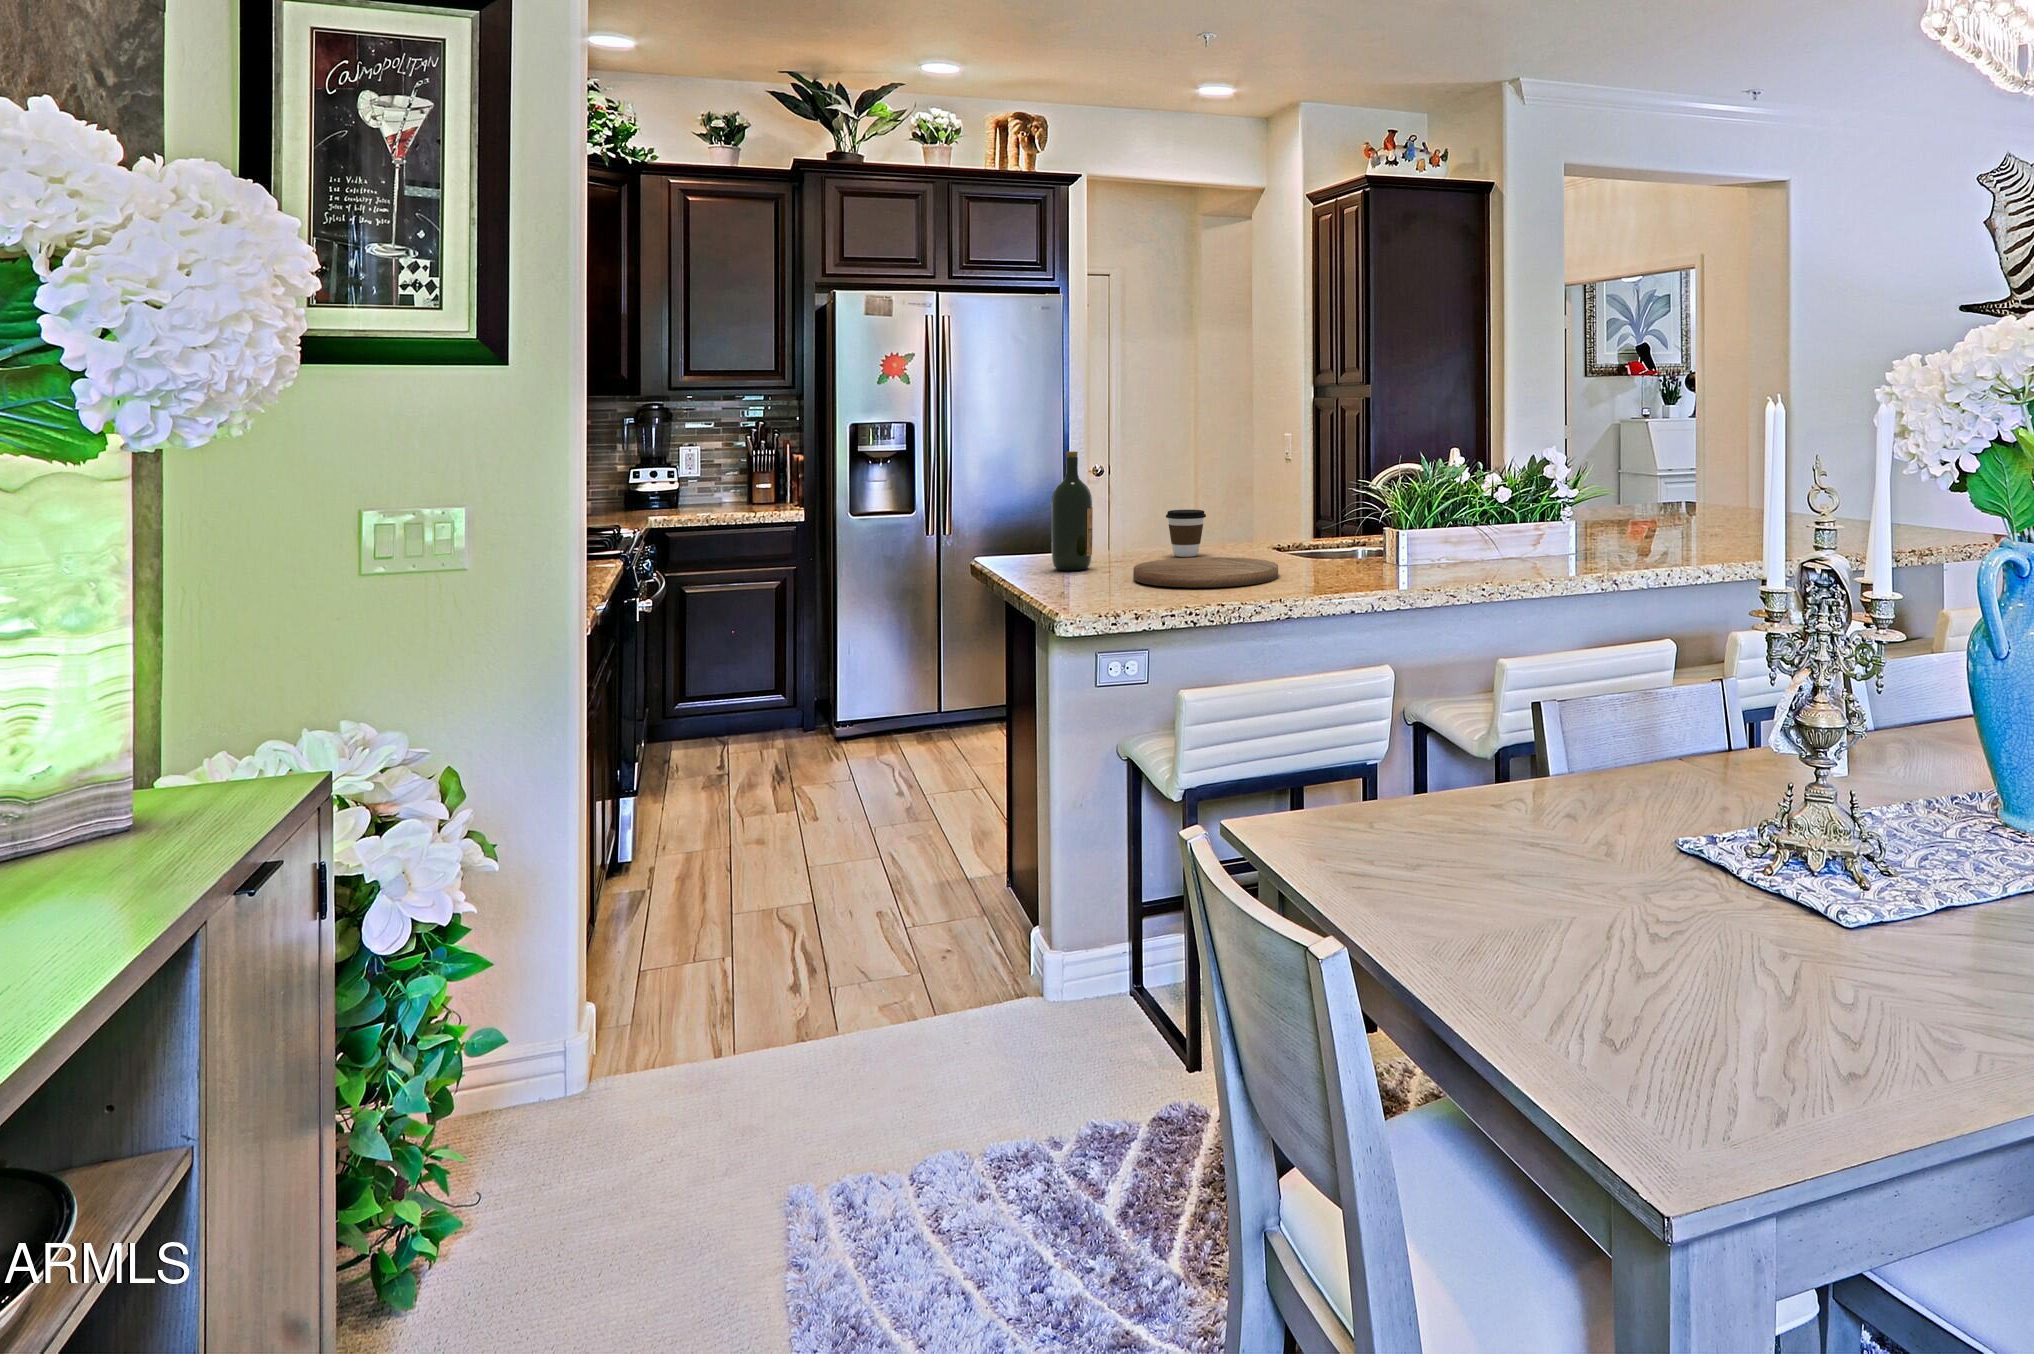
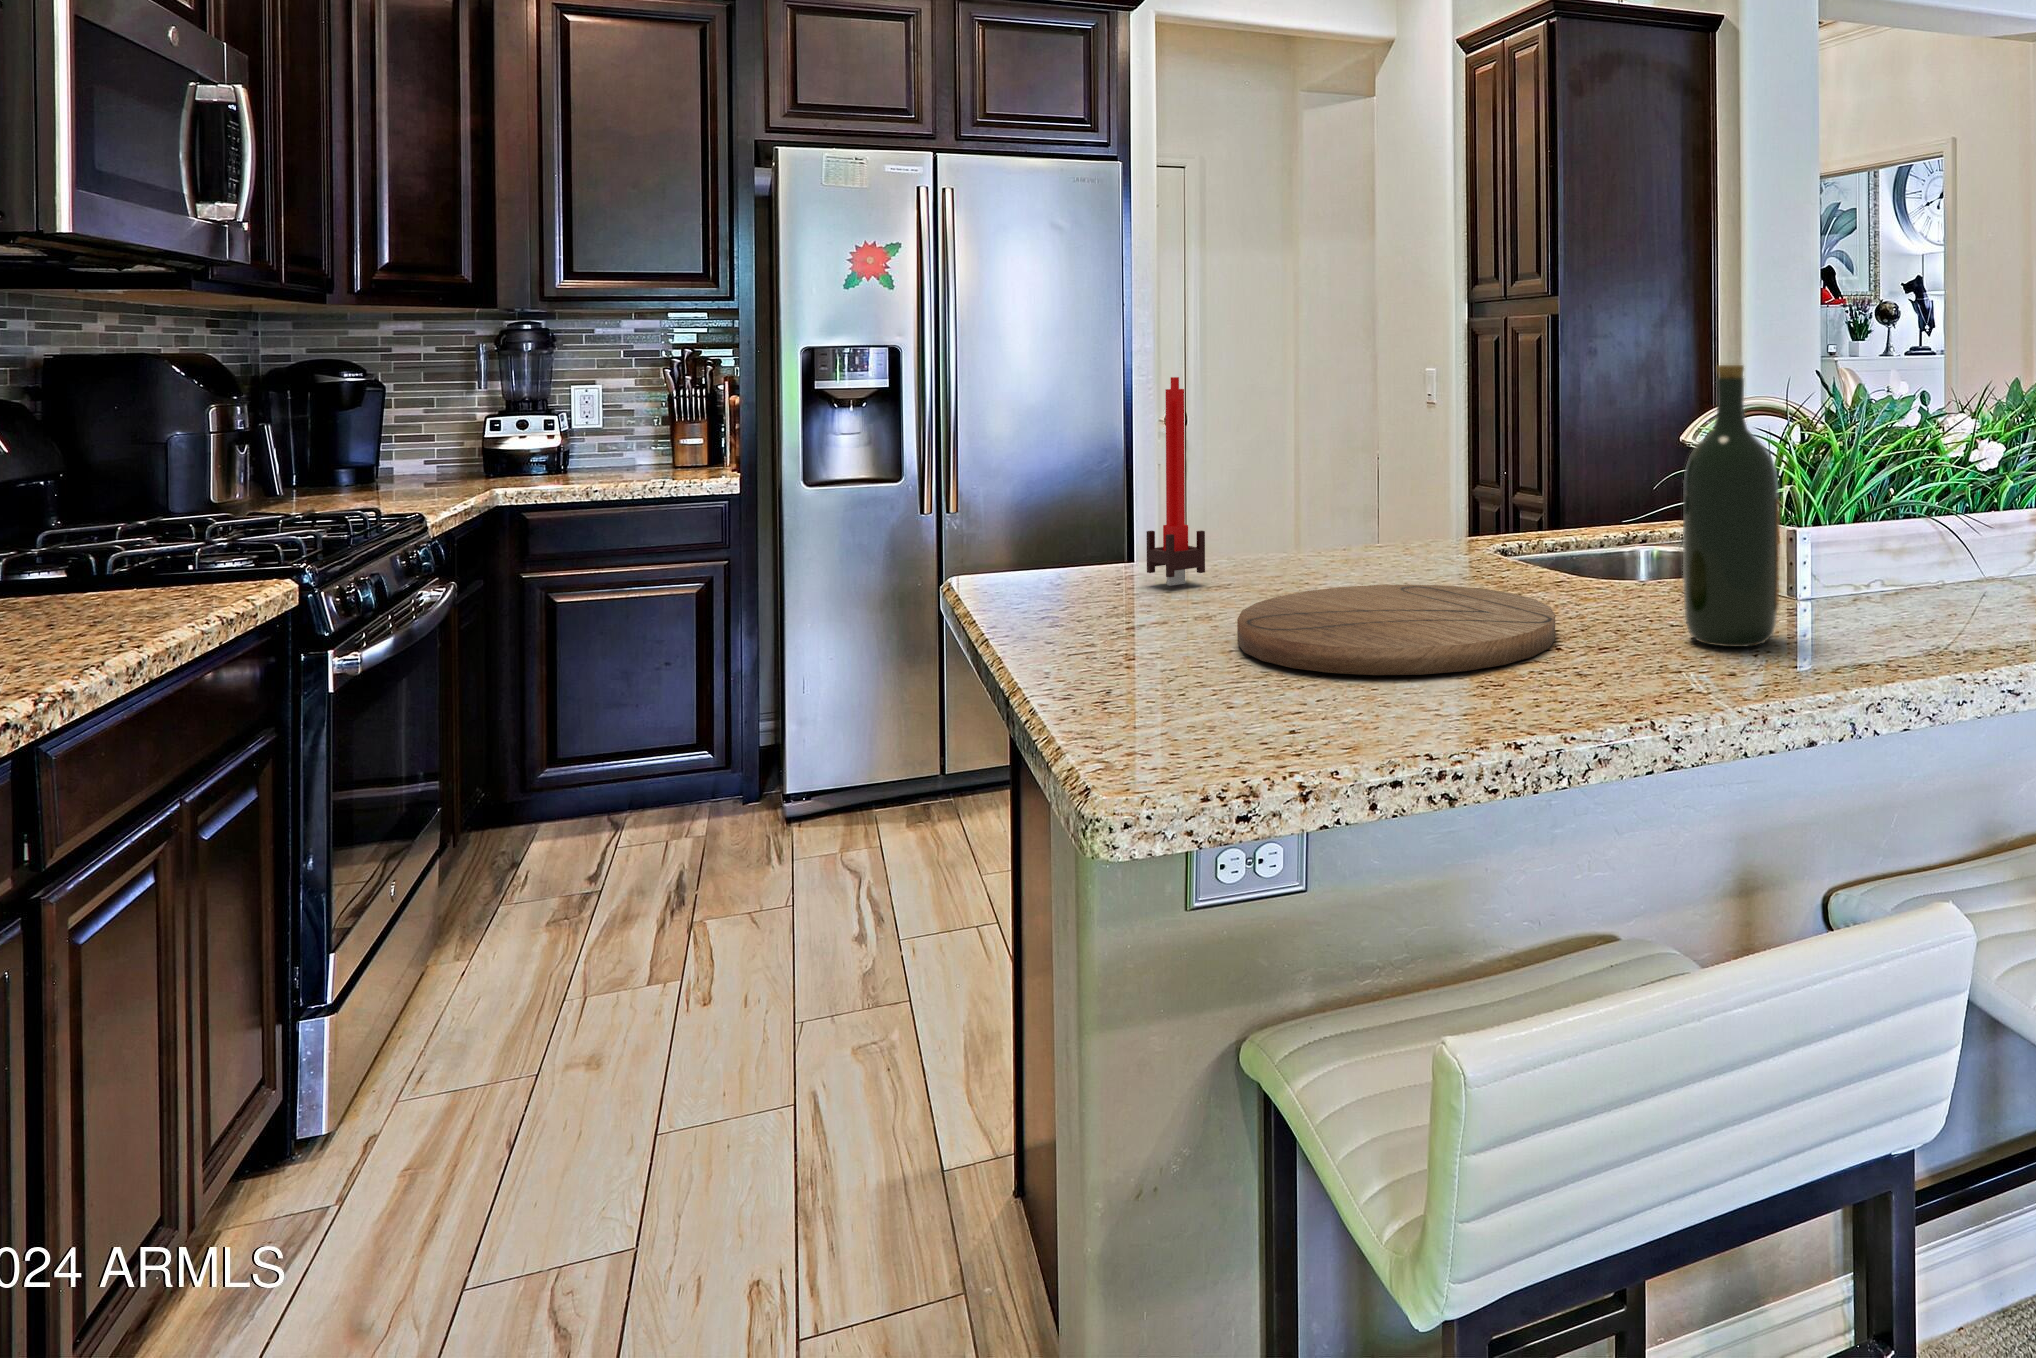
wine bottle: present [1051,451,1093,570] -> present [1683,365,1780,647]
candle: none [1089,455,1119,560] -> present [1147,377,1205,586]
coffee cup: present [1166,510,1206,557] -> none [1296,483,1374,576]

